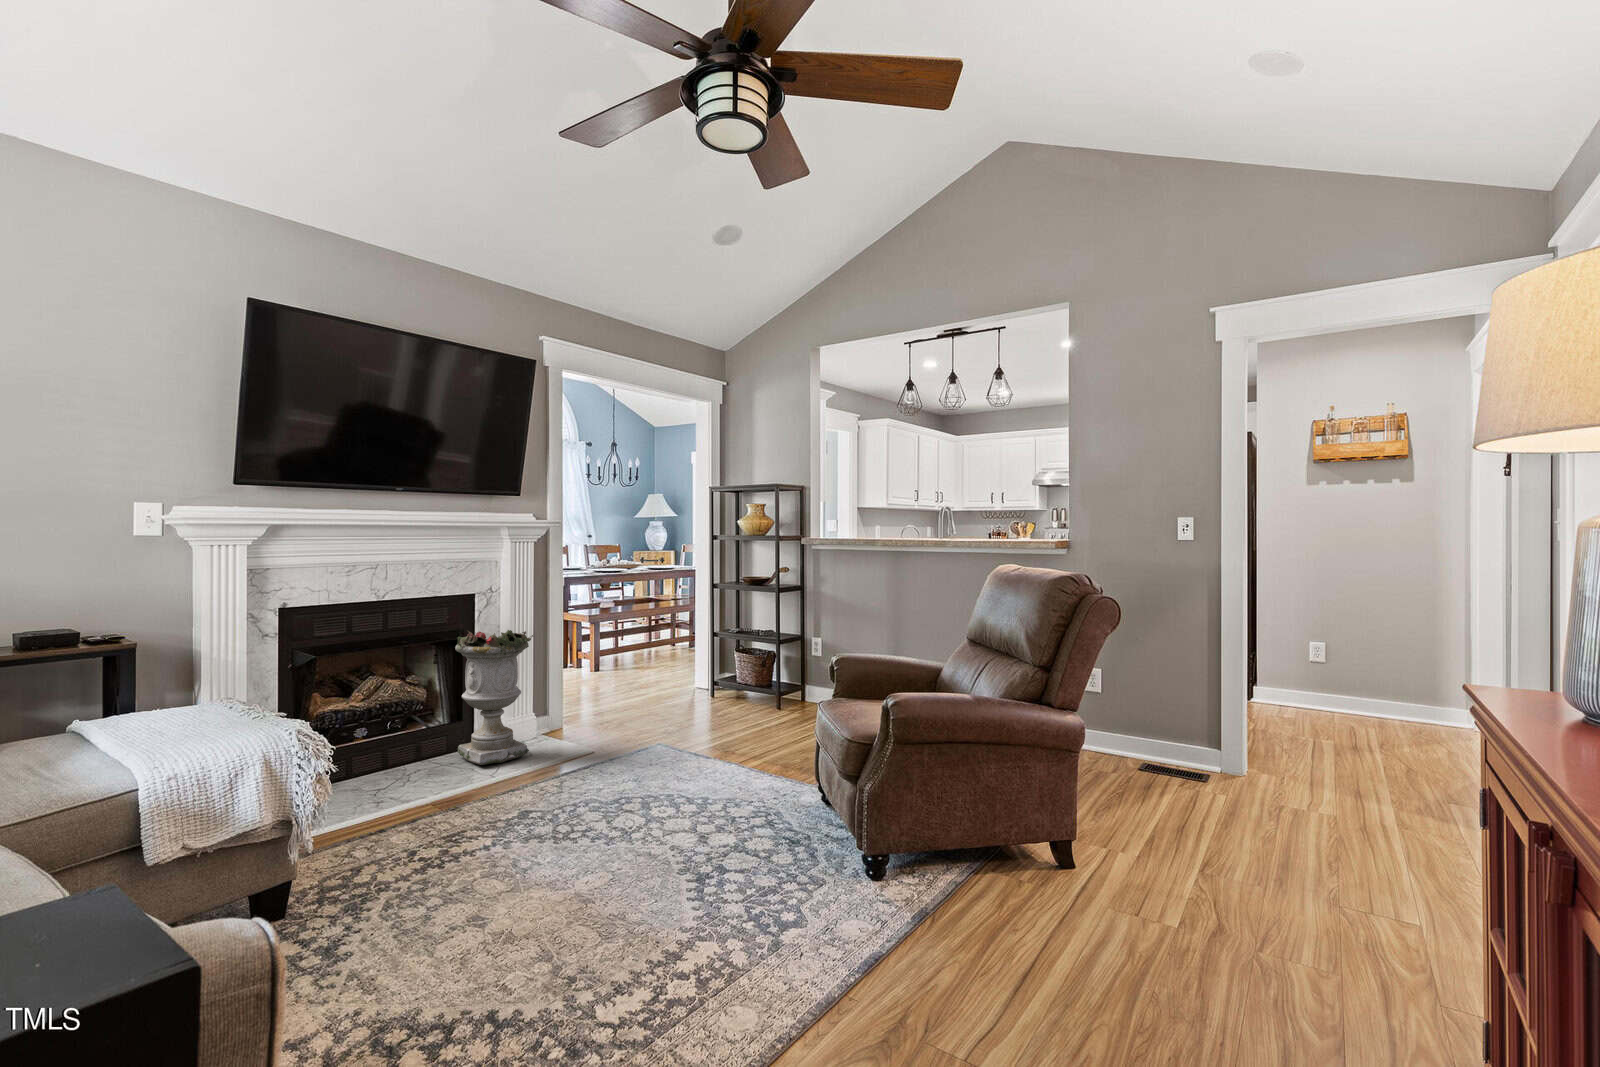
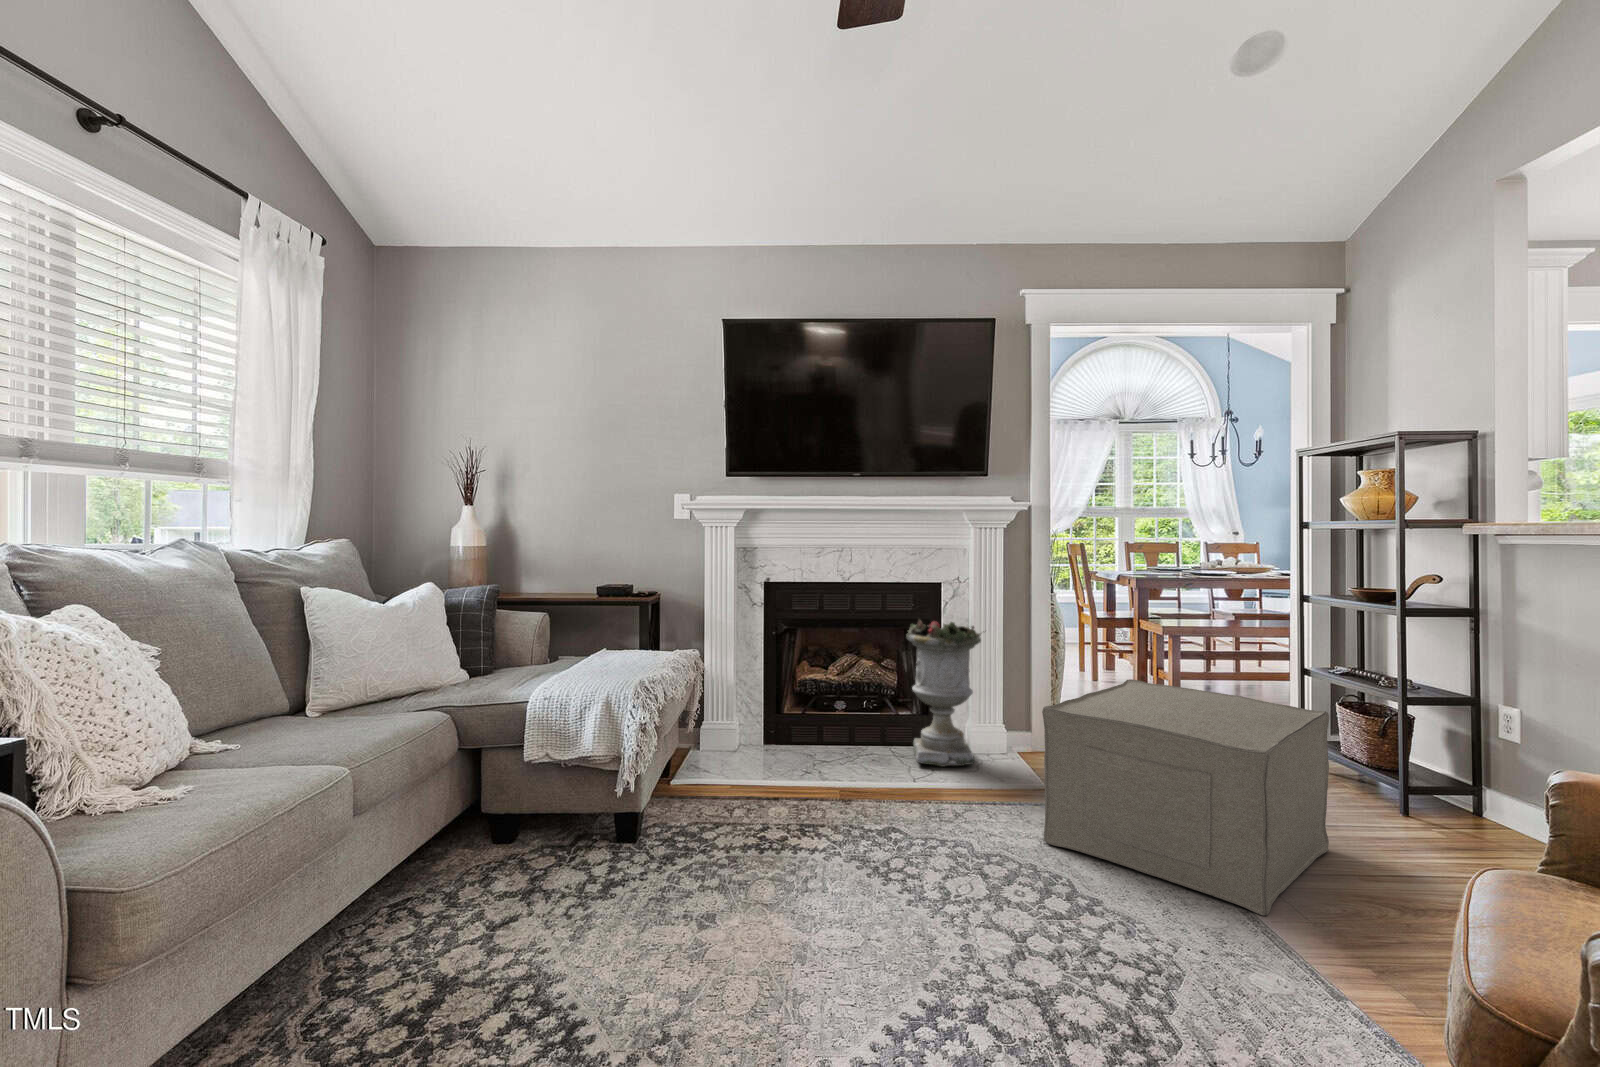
ottoman: none [639,657,792,789] -> present [1042,679,1329,916]

